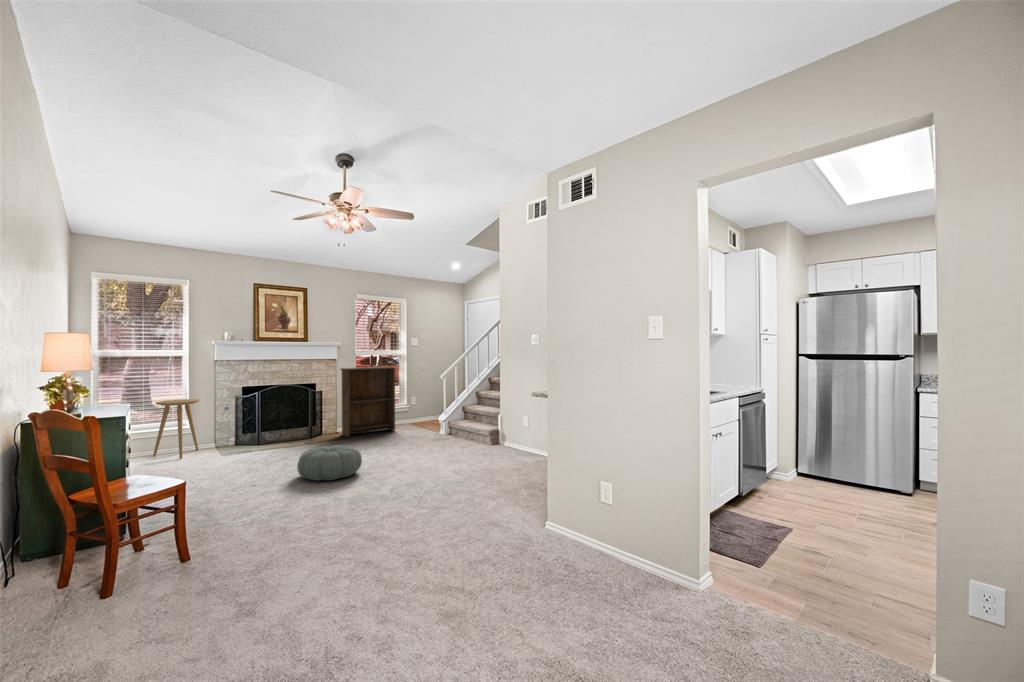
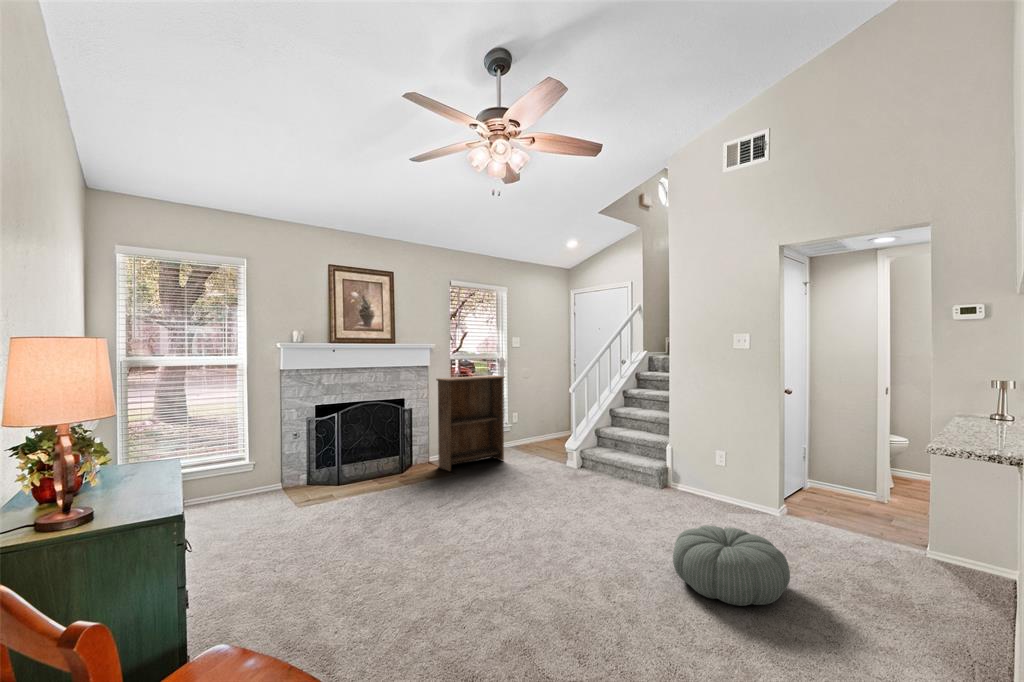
side table: present [153,399,200,459] -> none [203,423,264,511]
pouf: present [297,445,362,481] -> present [673,526,790,606]

